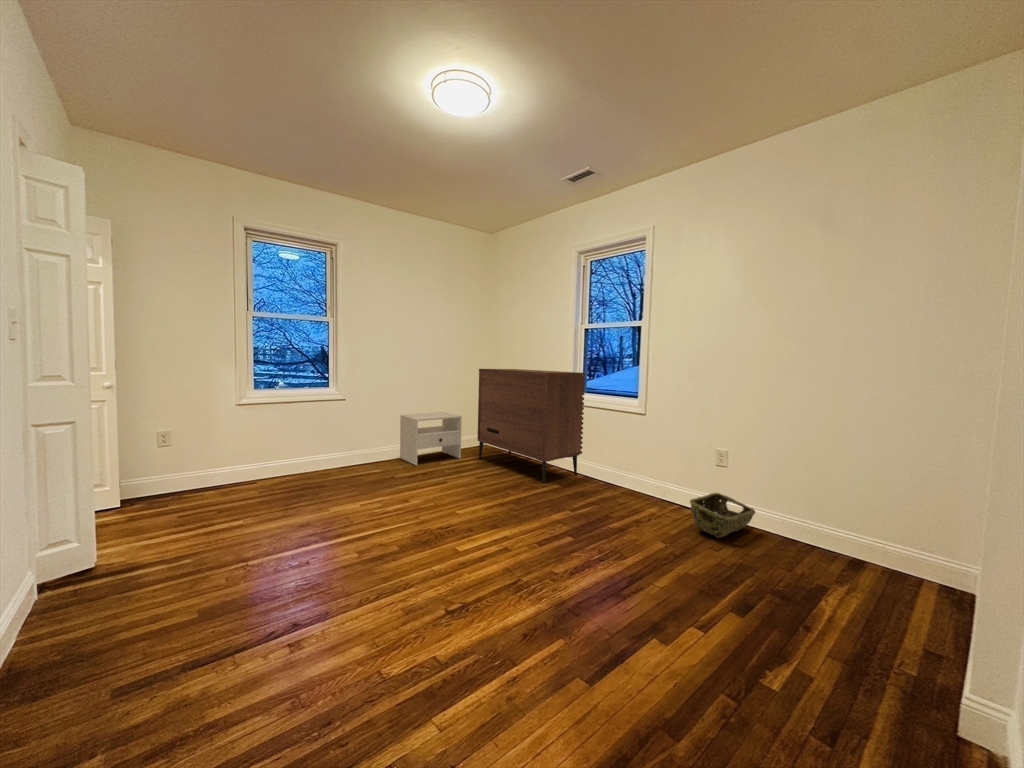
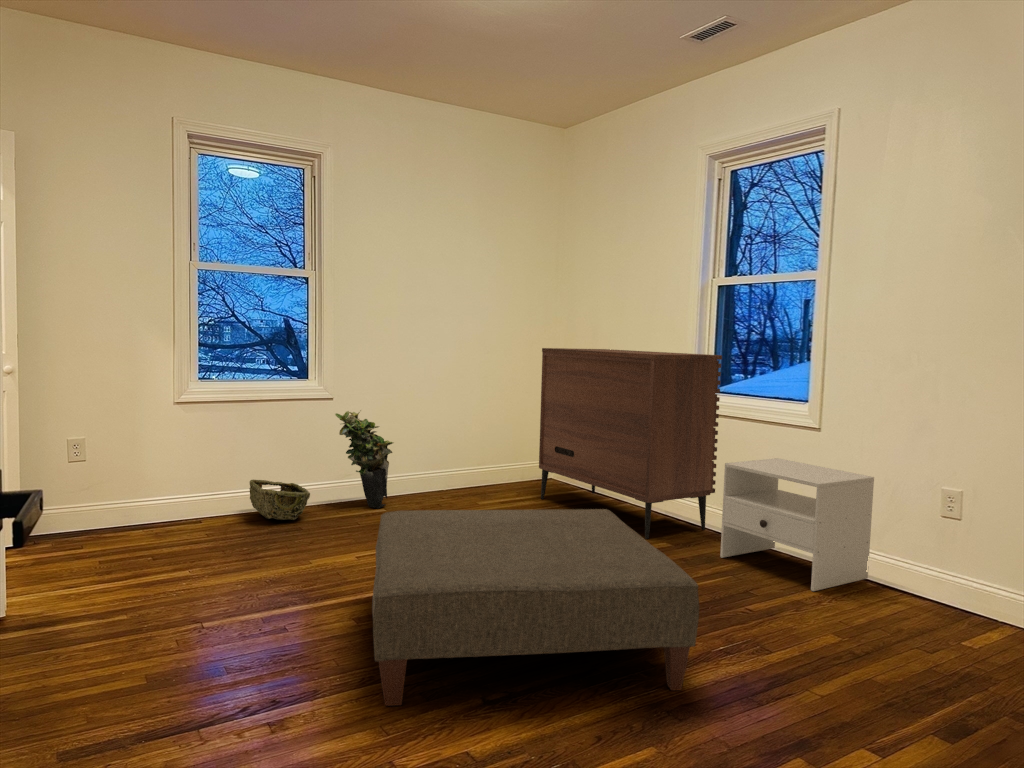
potted plant: none [349,408,387,470] -> present [335,411,393,509]
nightstand: present [400,412,462,466] -> present [720,458,874,591]
ottoman: none [368,470,587,622] -> present [372,509,699,706]
woven basket: present [690,493,755,538] -> present [249,480,310,520]

